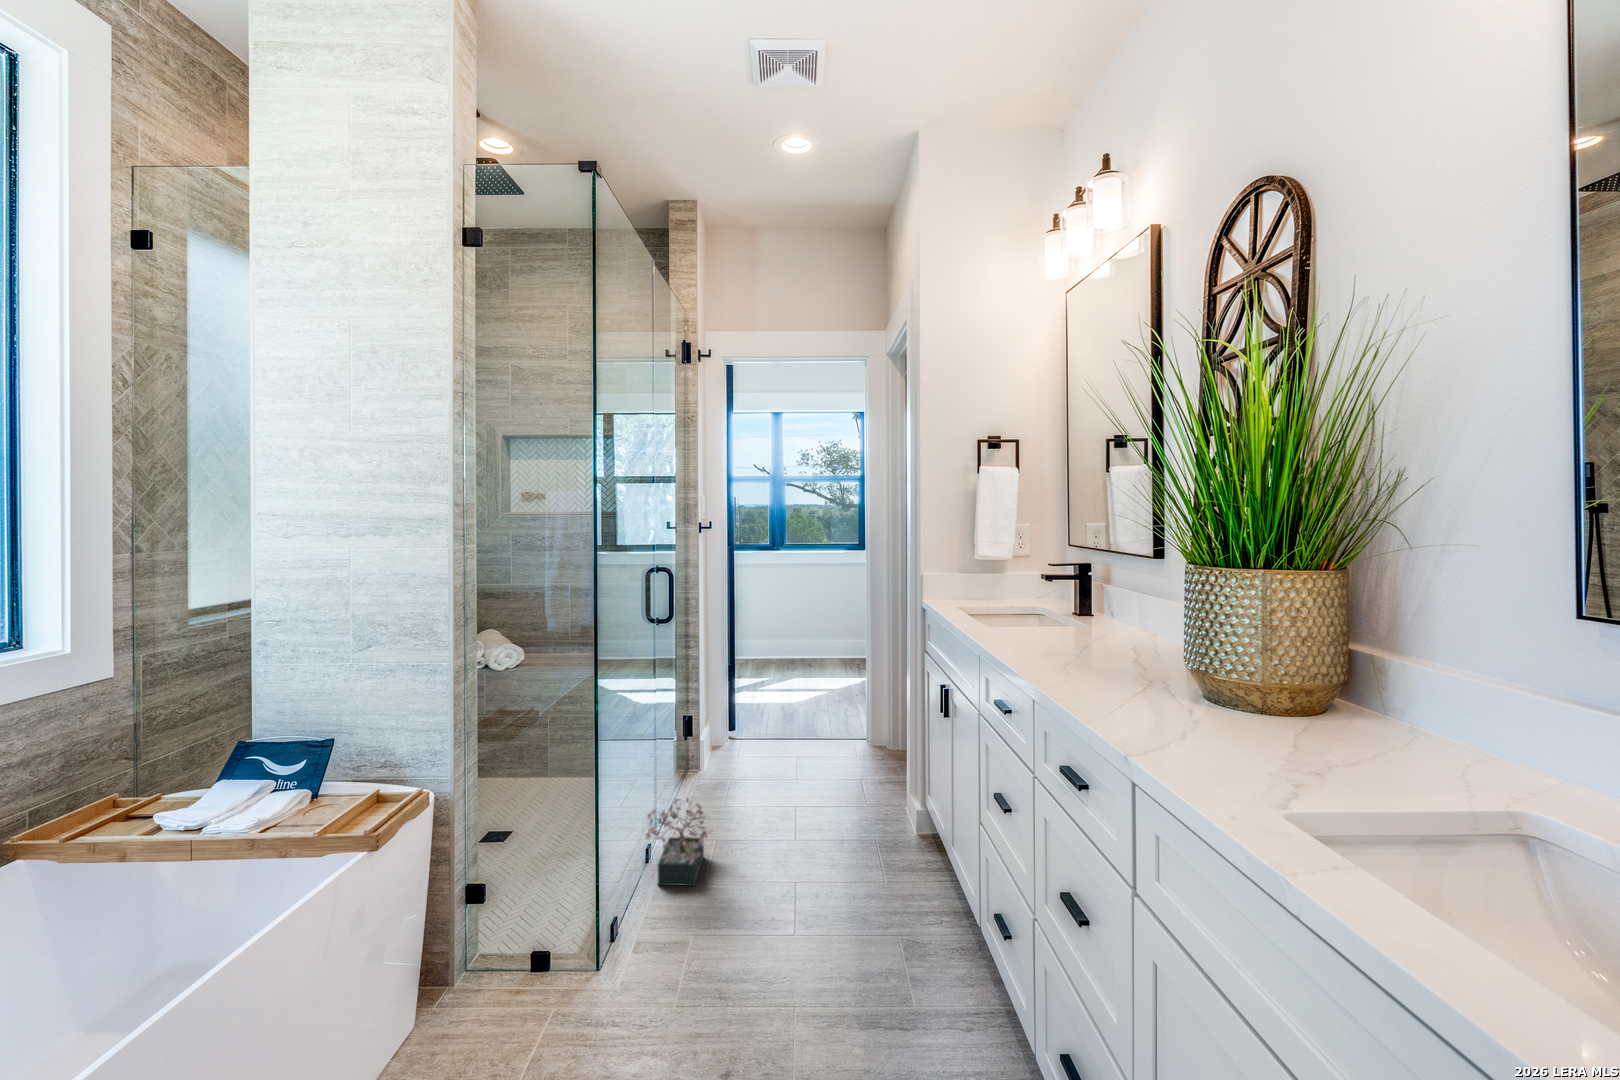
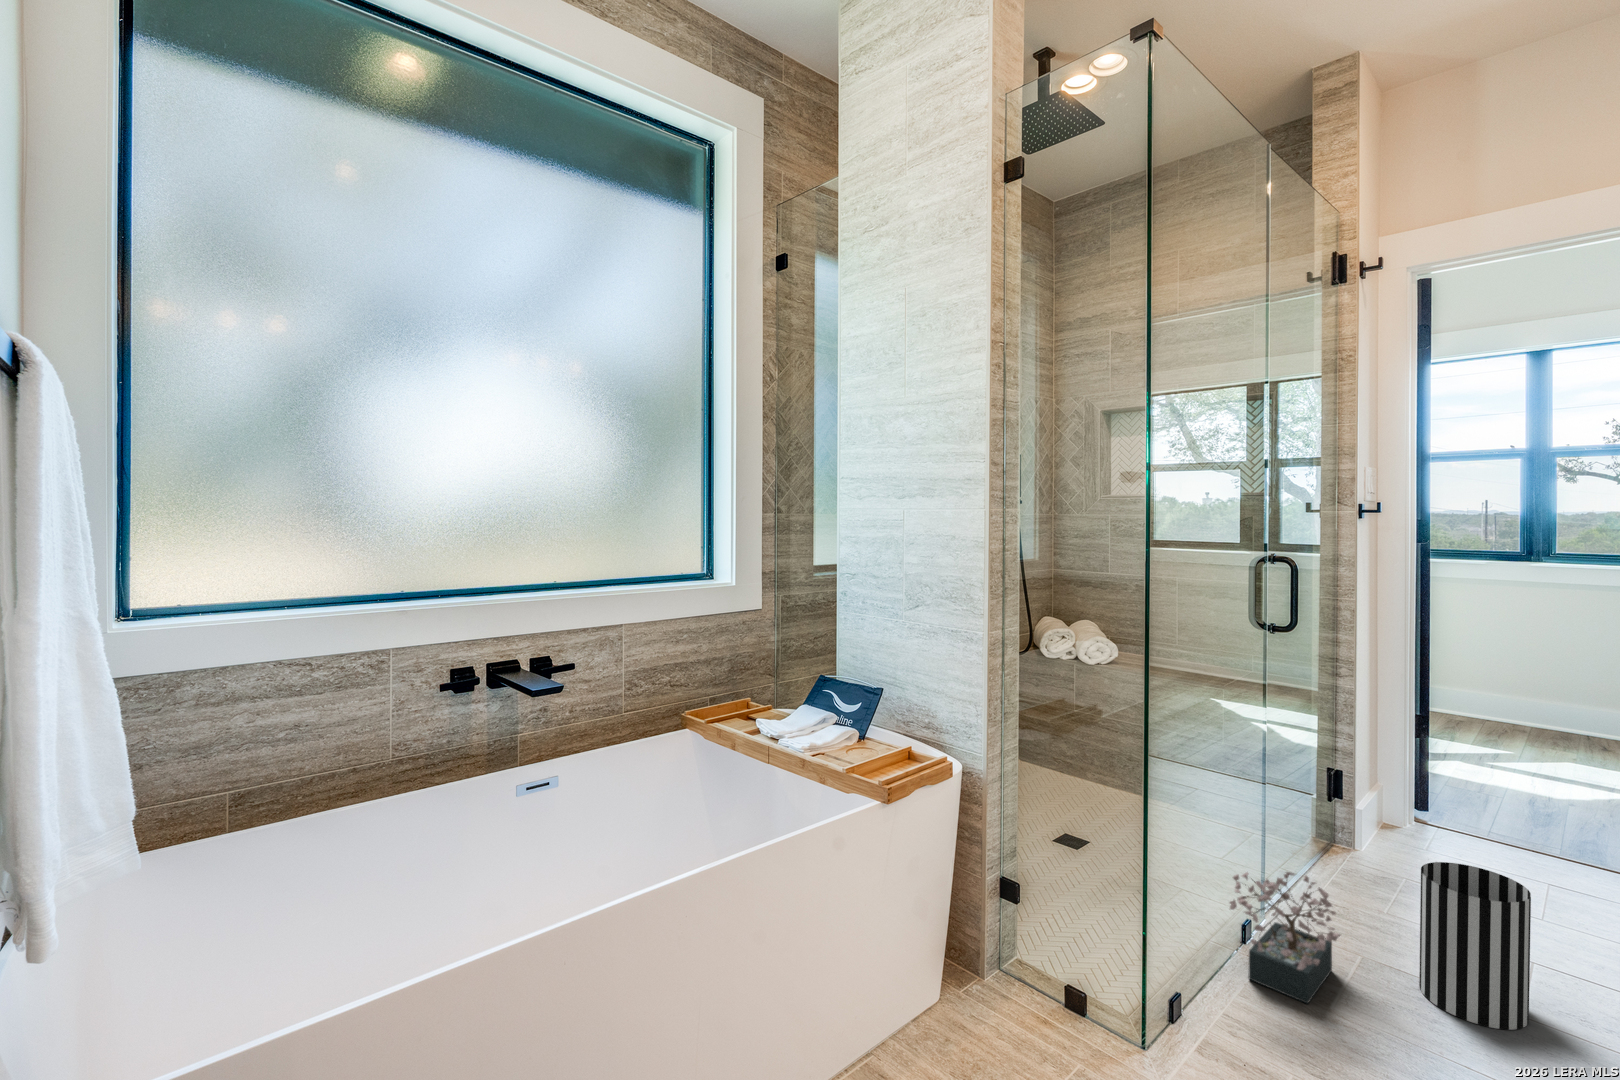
wastebasket: none [749,761,799,856] -> present [1419,862,1531,1030]

